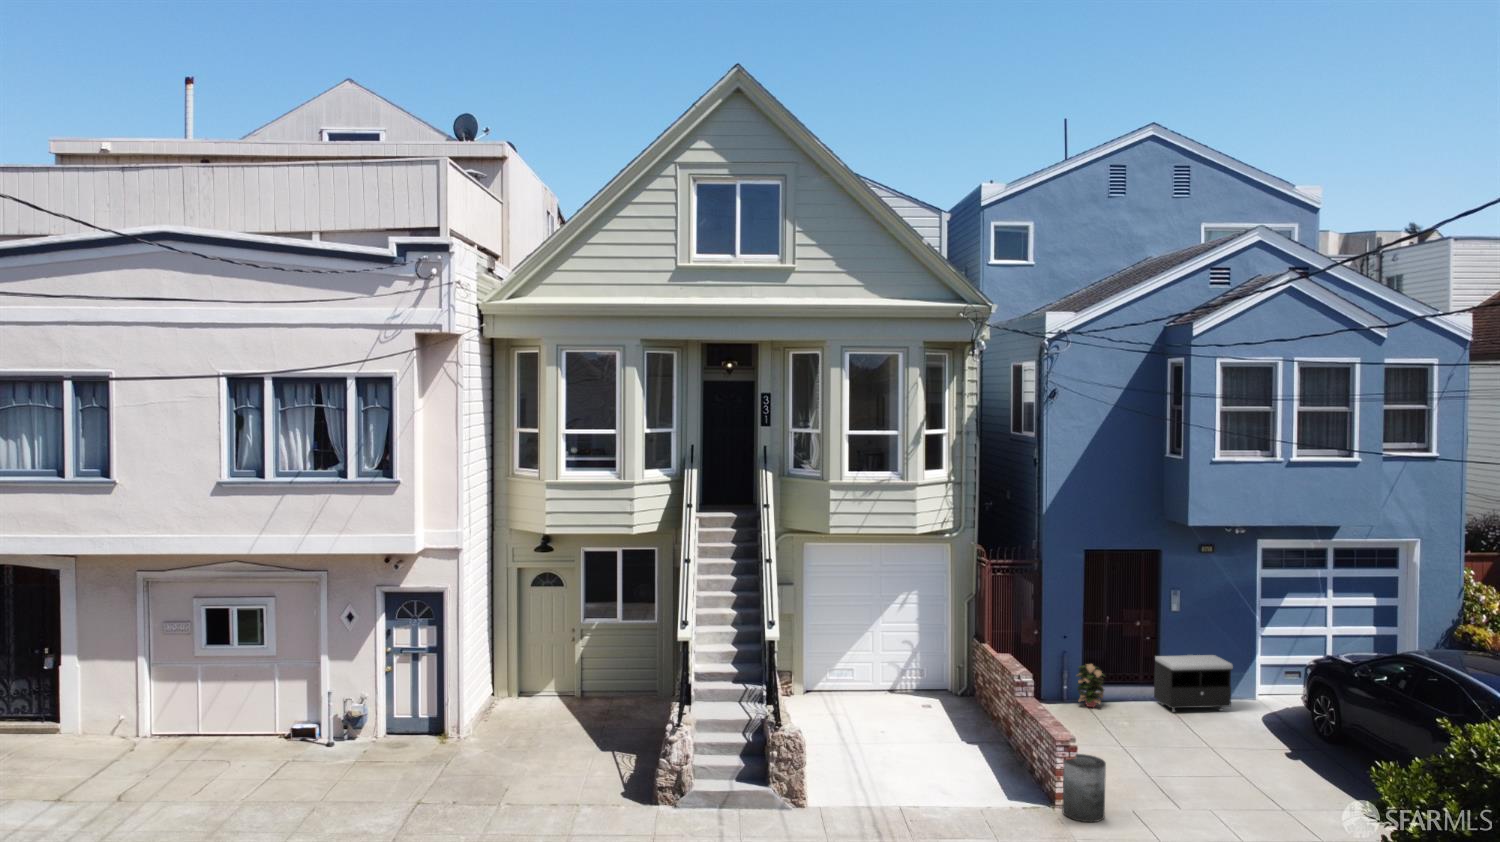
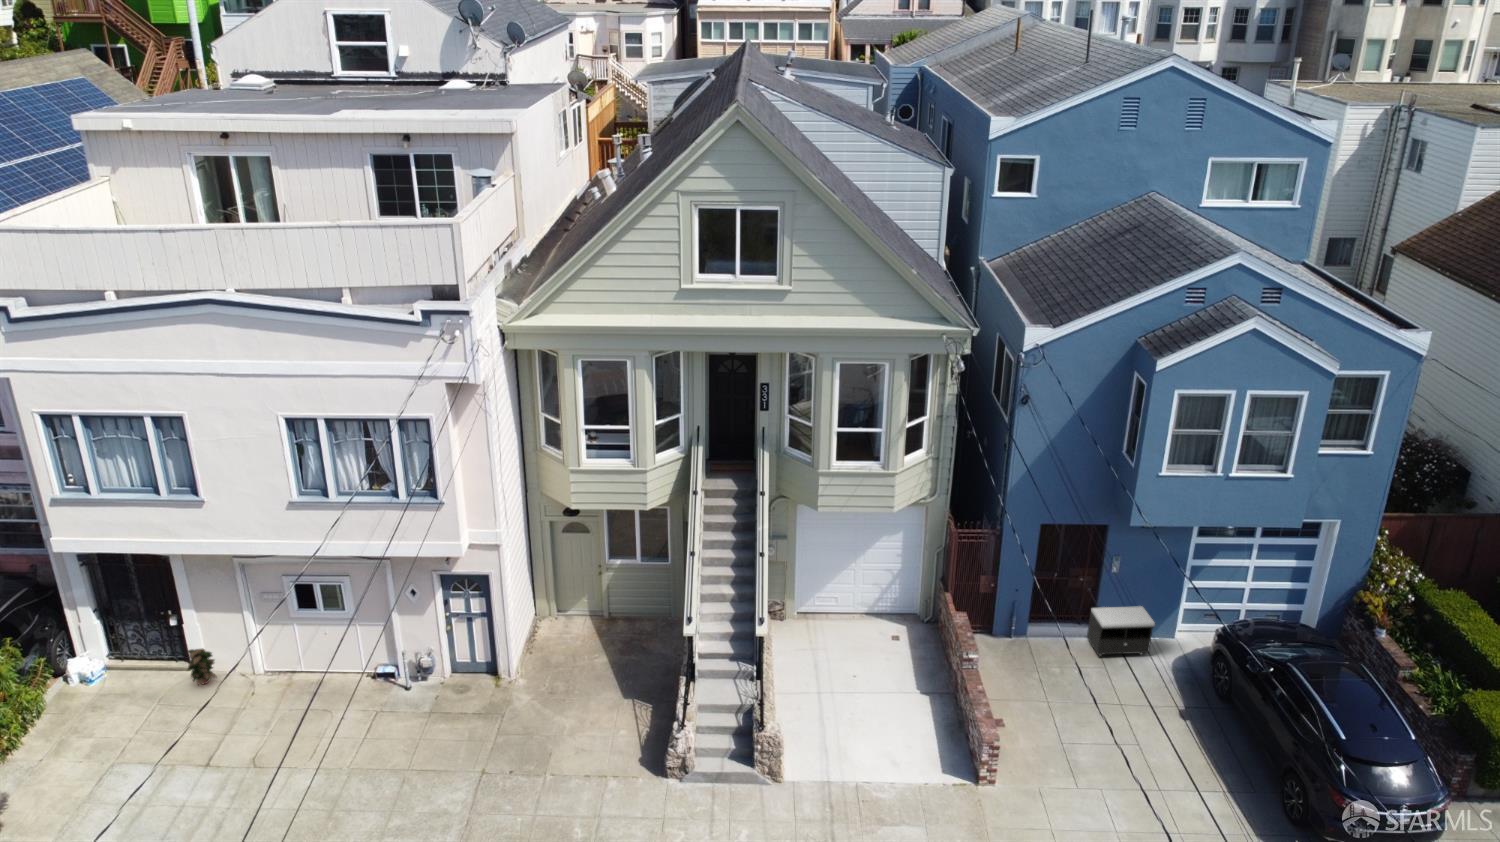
decorative plant: present [1077,664,1104,707] -> present [188,648,216,686]
trash can: present [1062,754,1106,822] -> none [984,754,1020,810]

